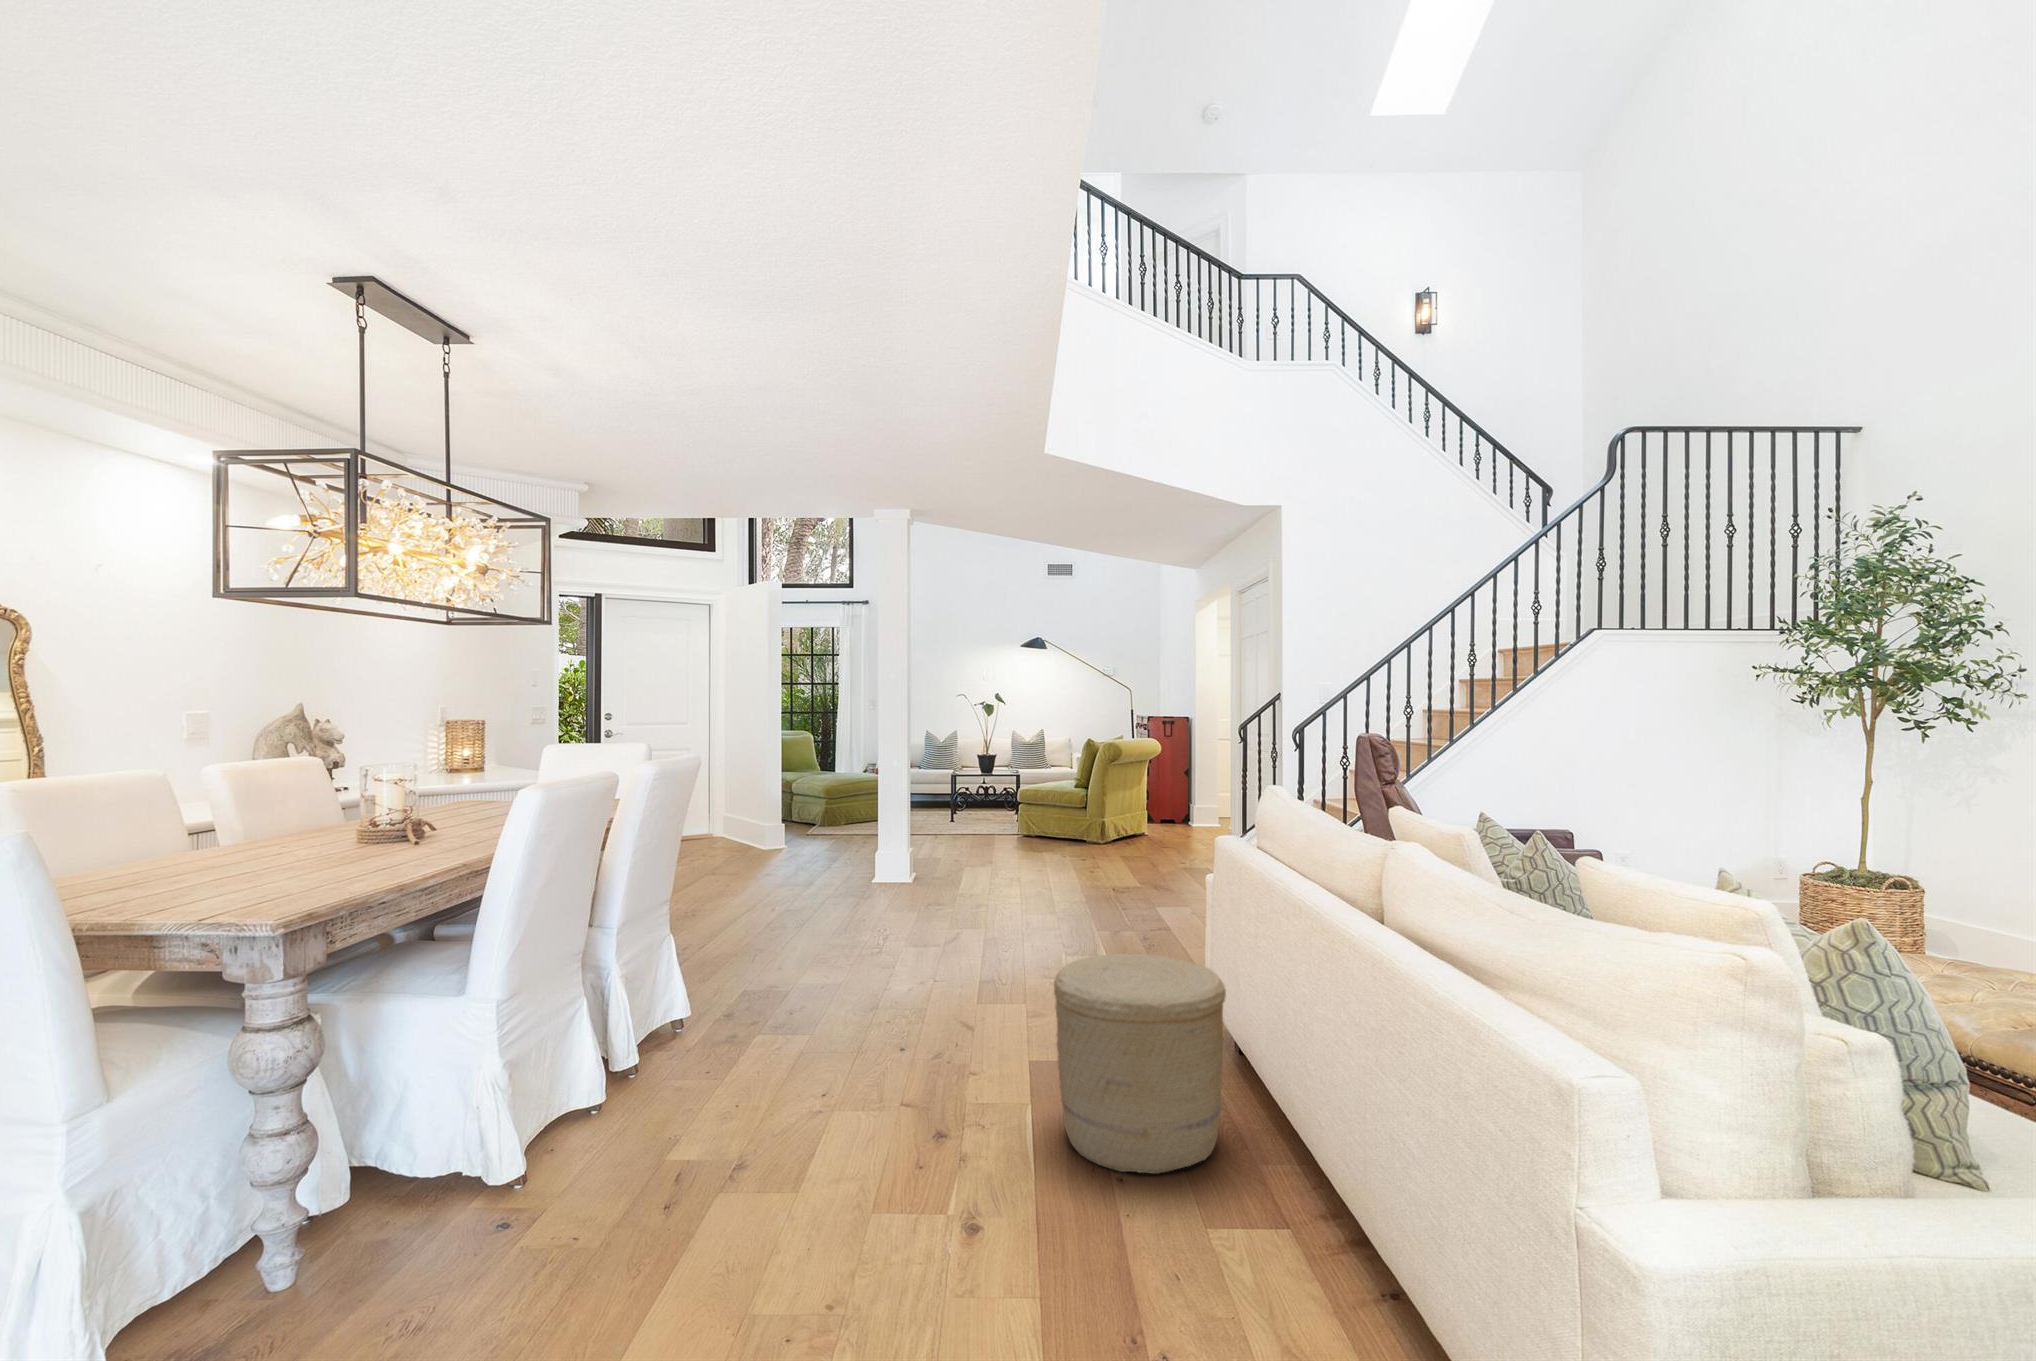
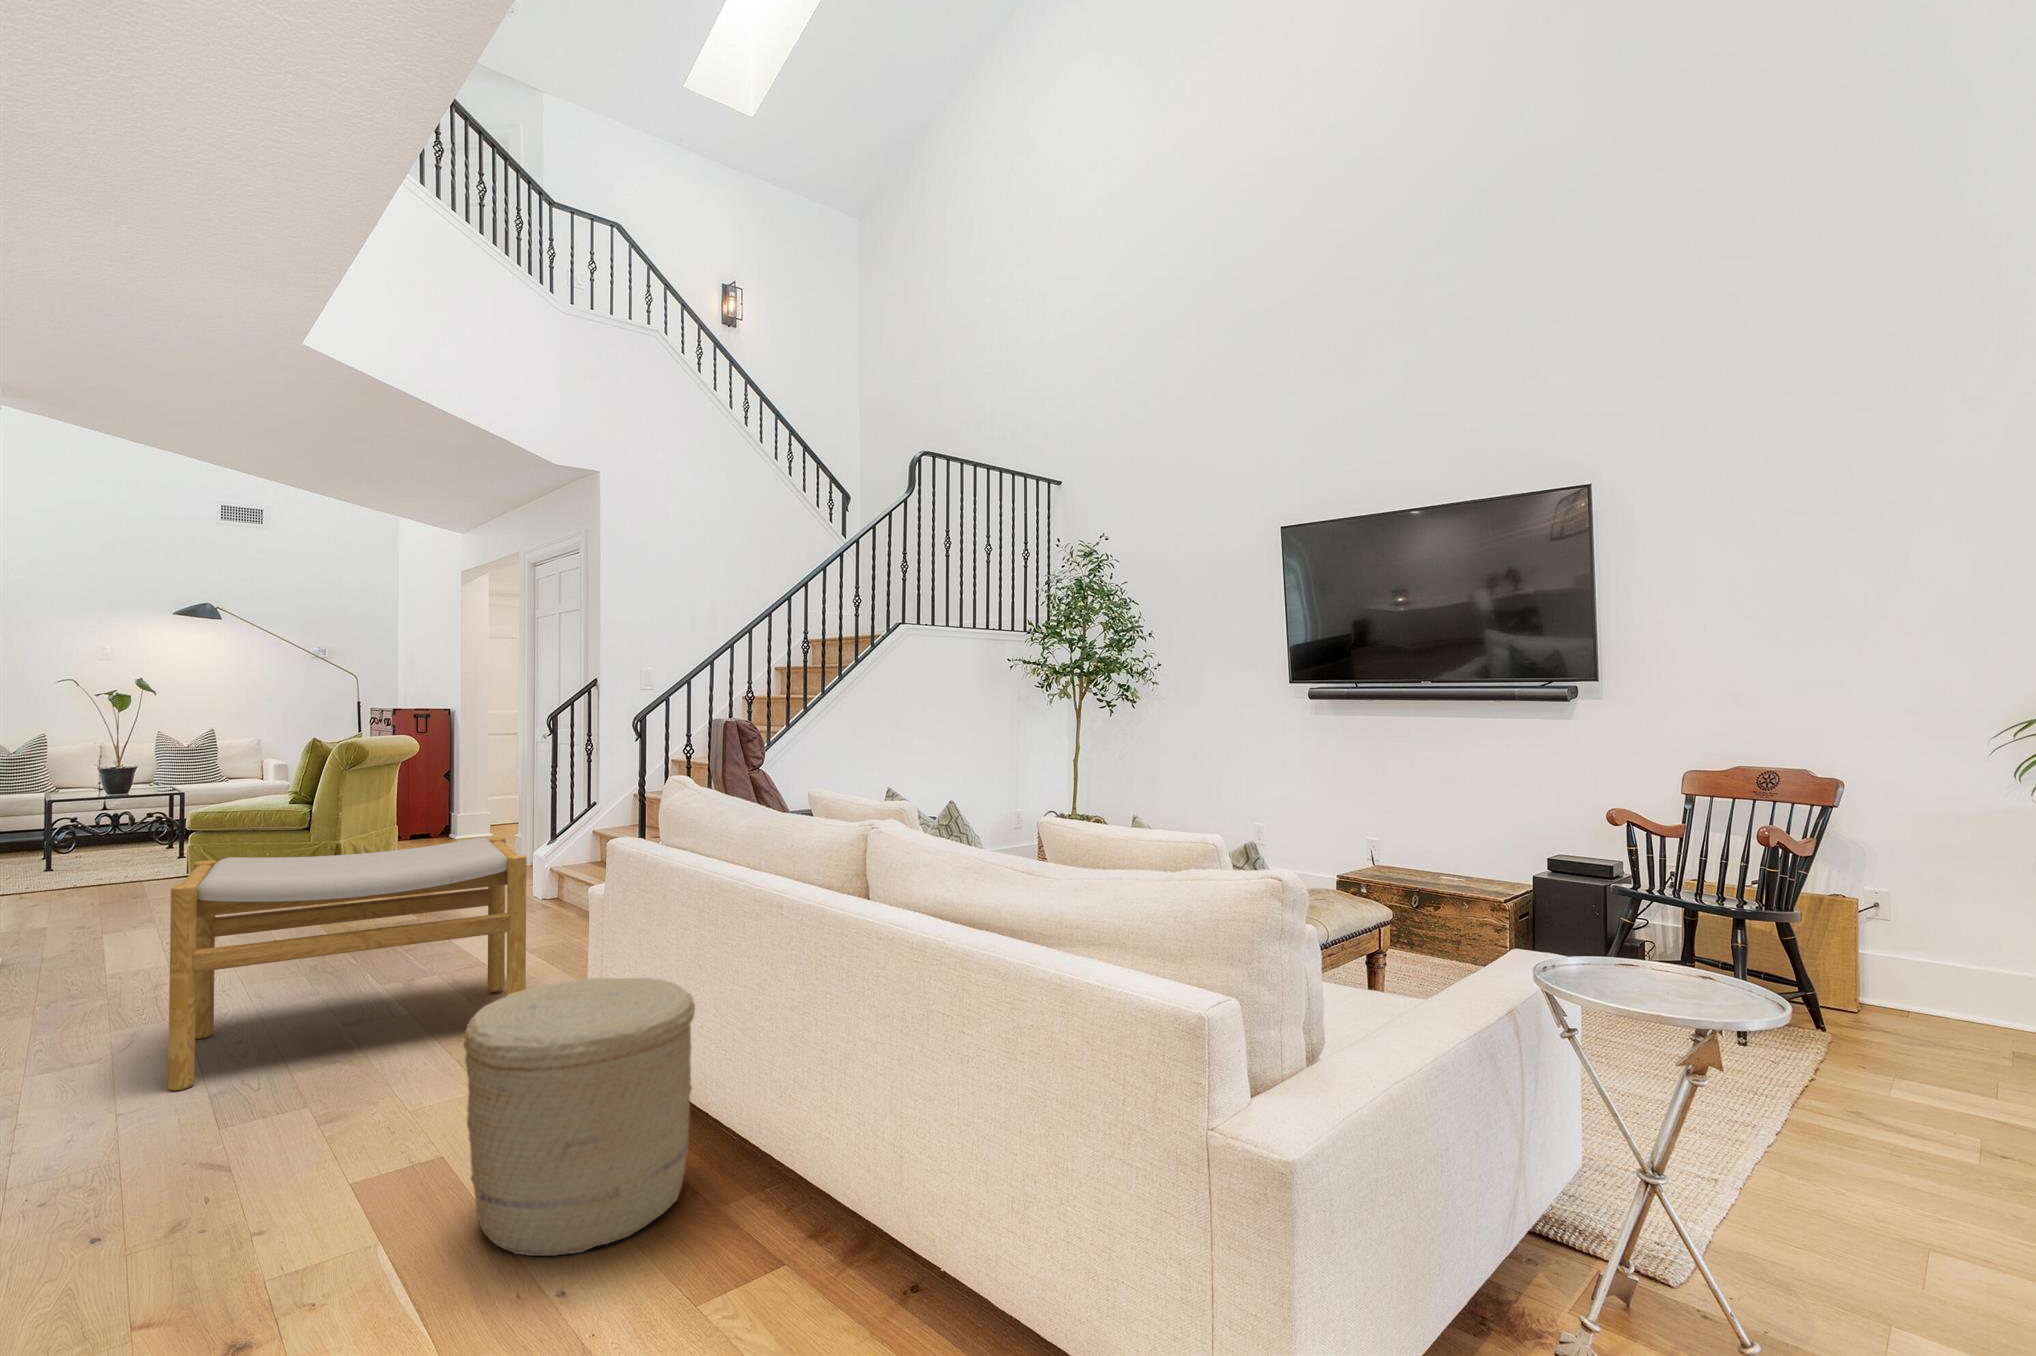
footstool: none [950,827,1166,989] -> present [168,838,527,1091]

